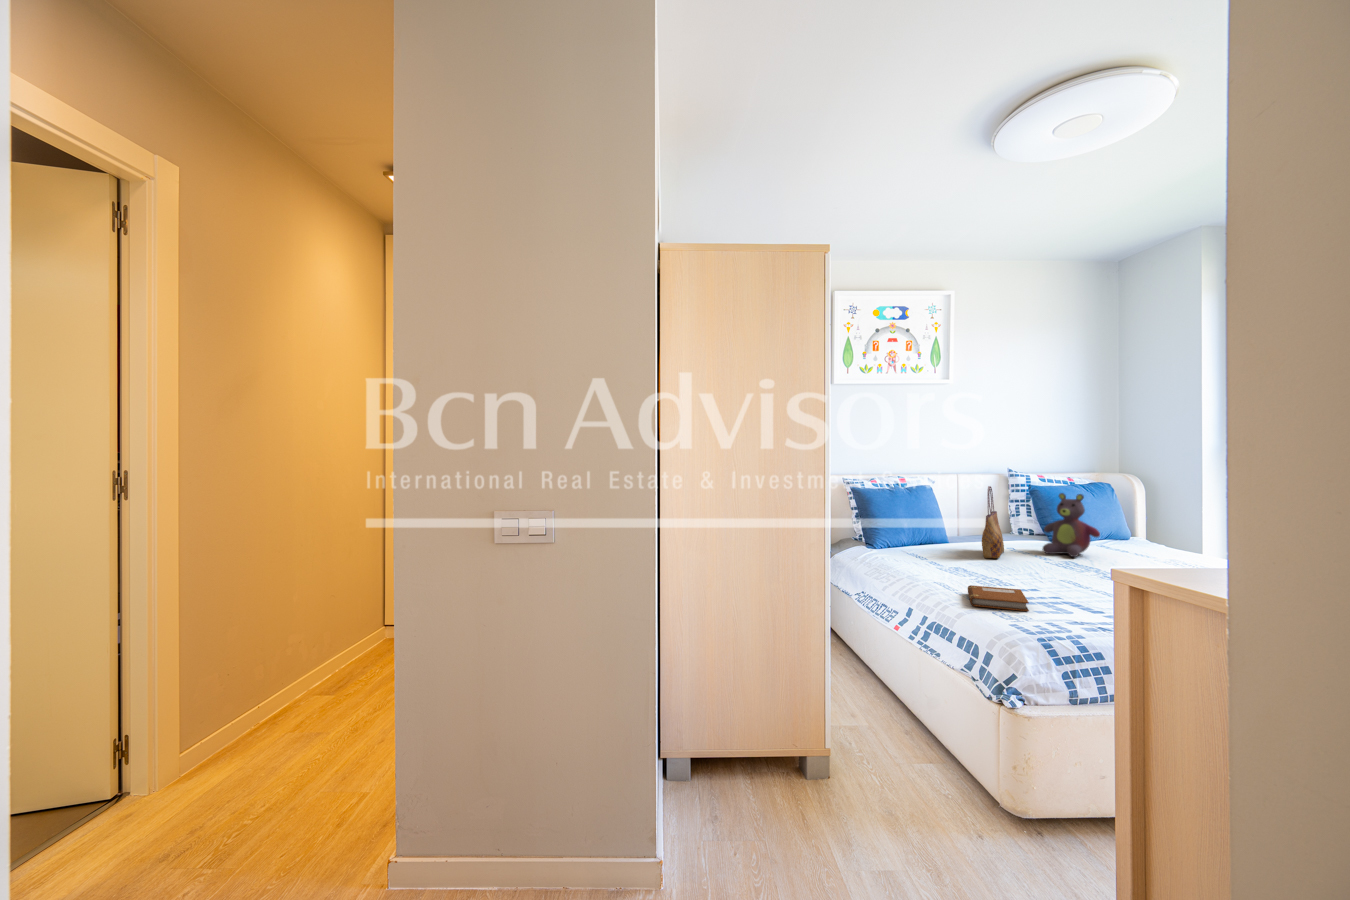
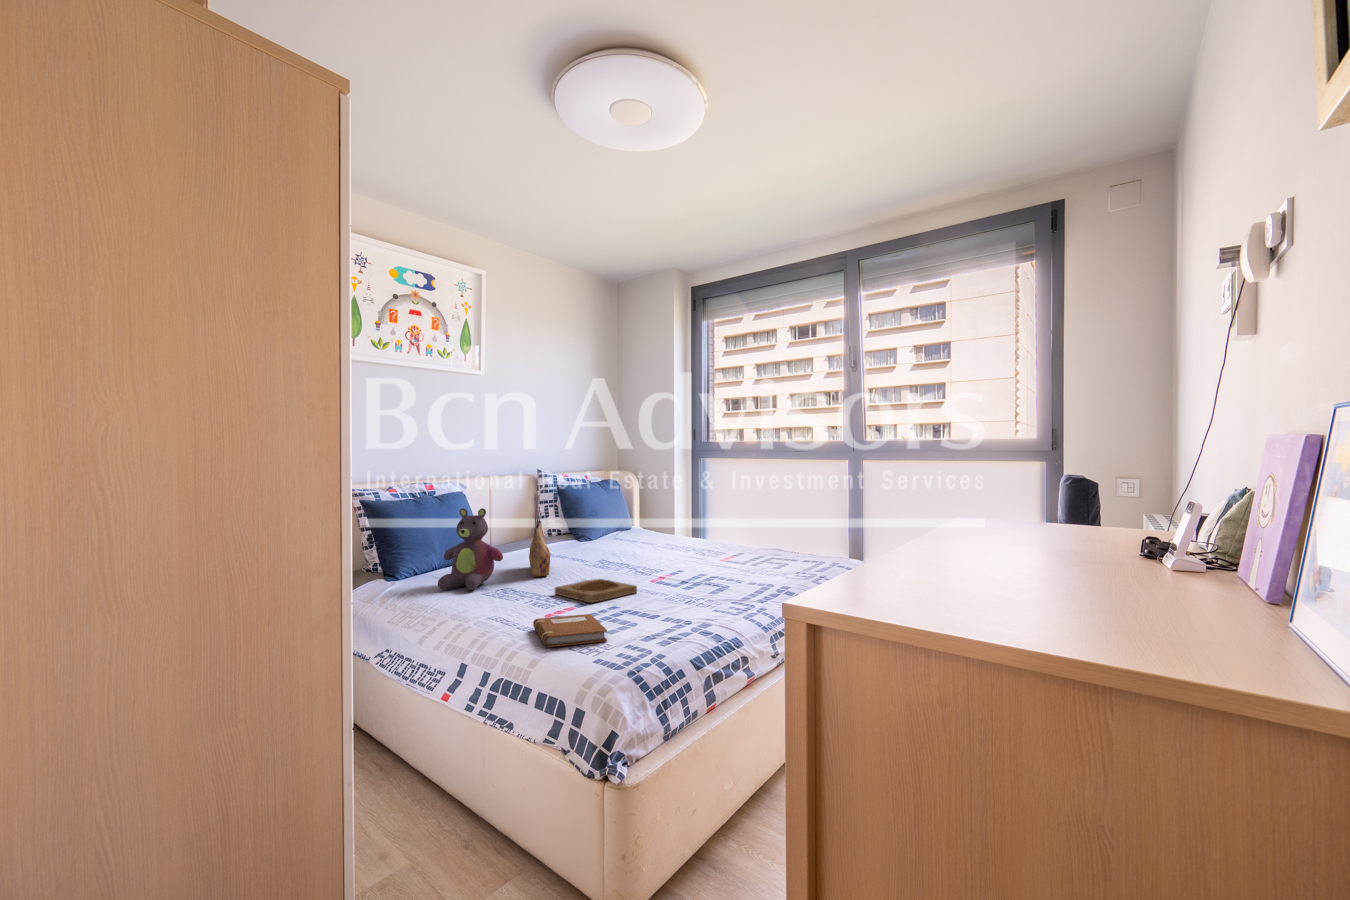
stuffed bear: present [1043,493,1100,557] -> present [438,508,503,590]
tray: none [998,565,1082,584] -> present [555,579,637,603]

